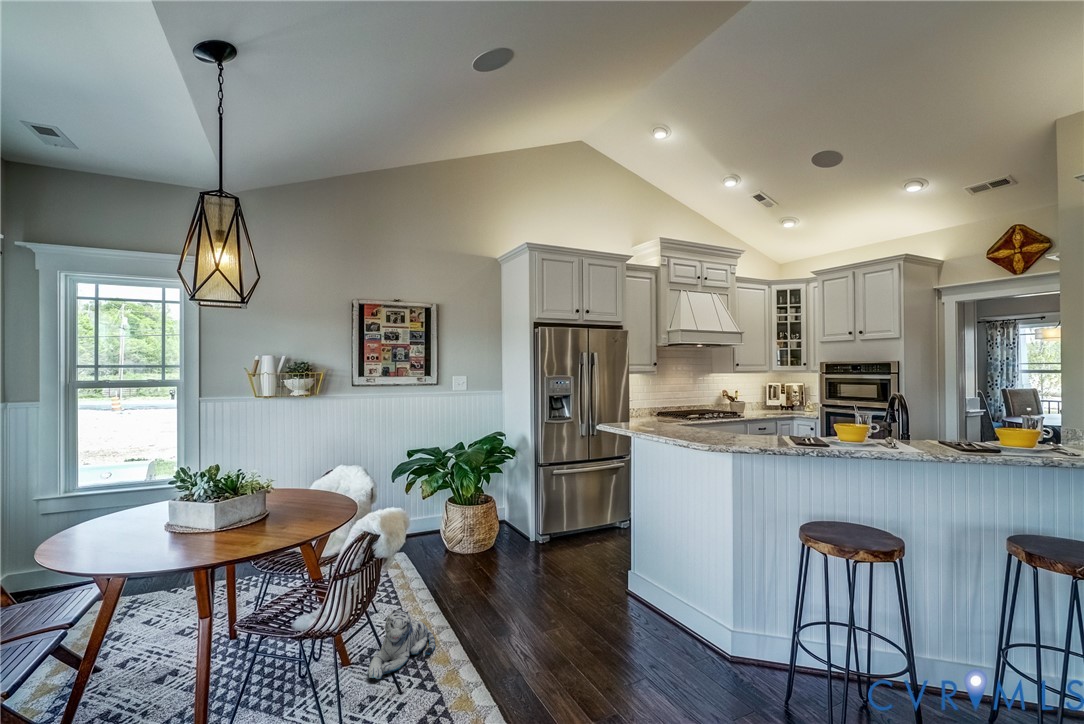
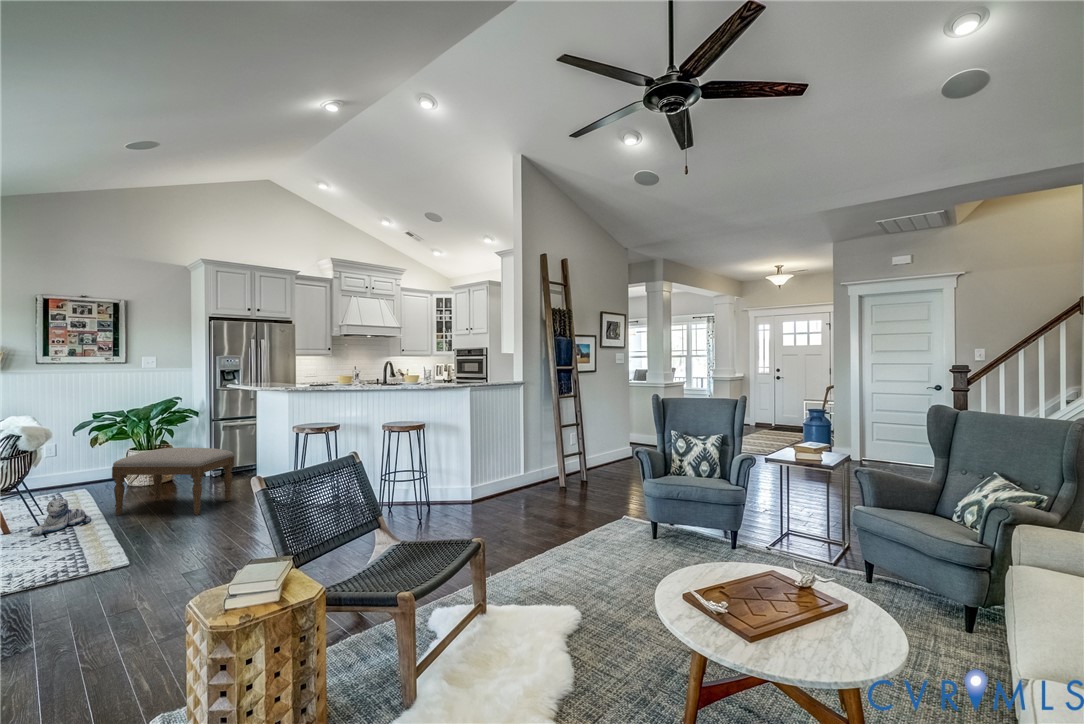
ottoman: none [458,520,611,656] -> present [112,448,234,515]

